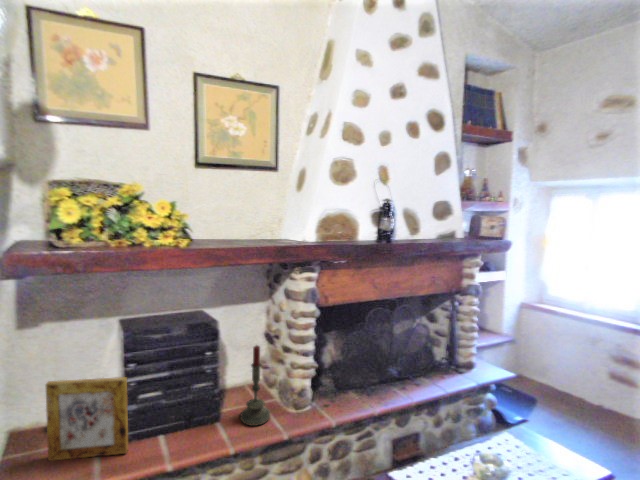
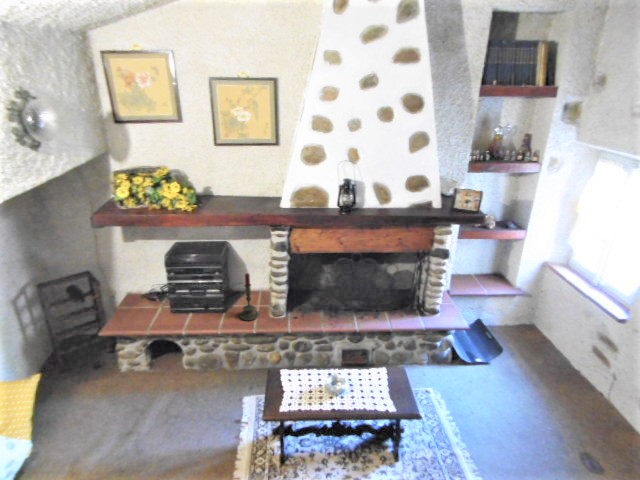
picture frame: present [46,377,128,461] -> none [135,277,176,320]

